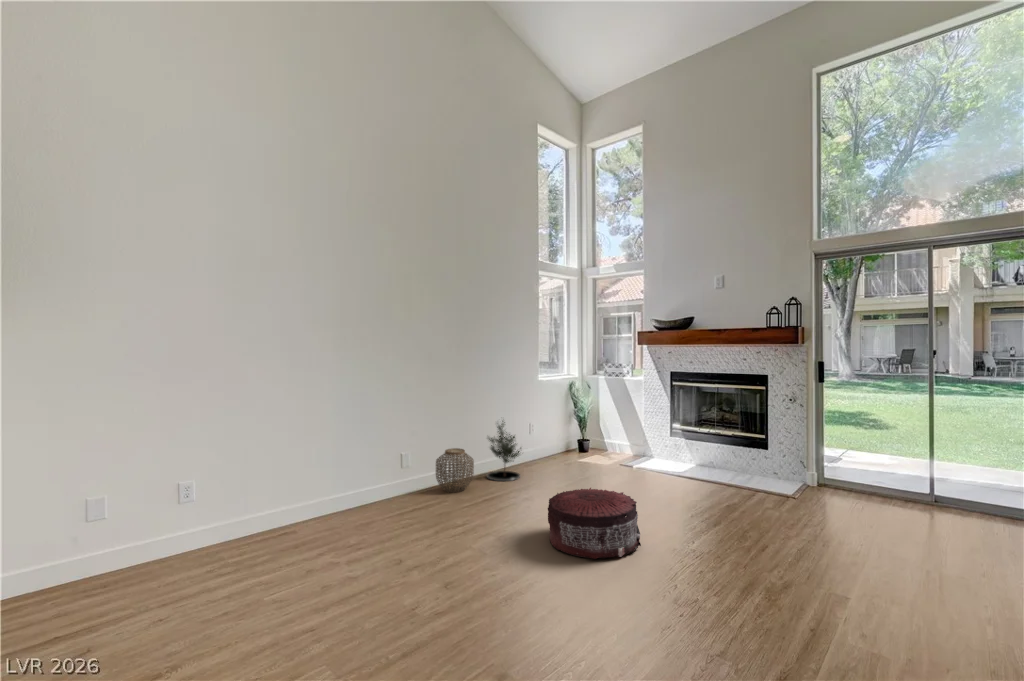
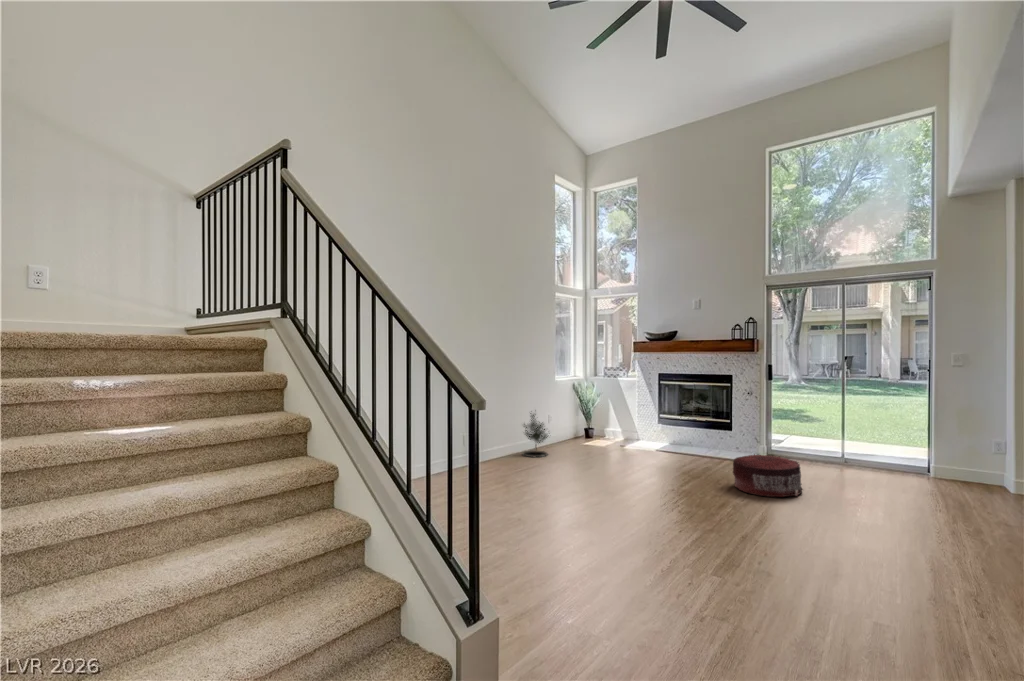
woven basket: present [436,448,474,492] -> none [489,432,518,465]
pouf: present [548,488,641,559] -> present [733,454,803,497]

